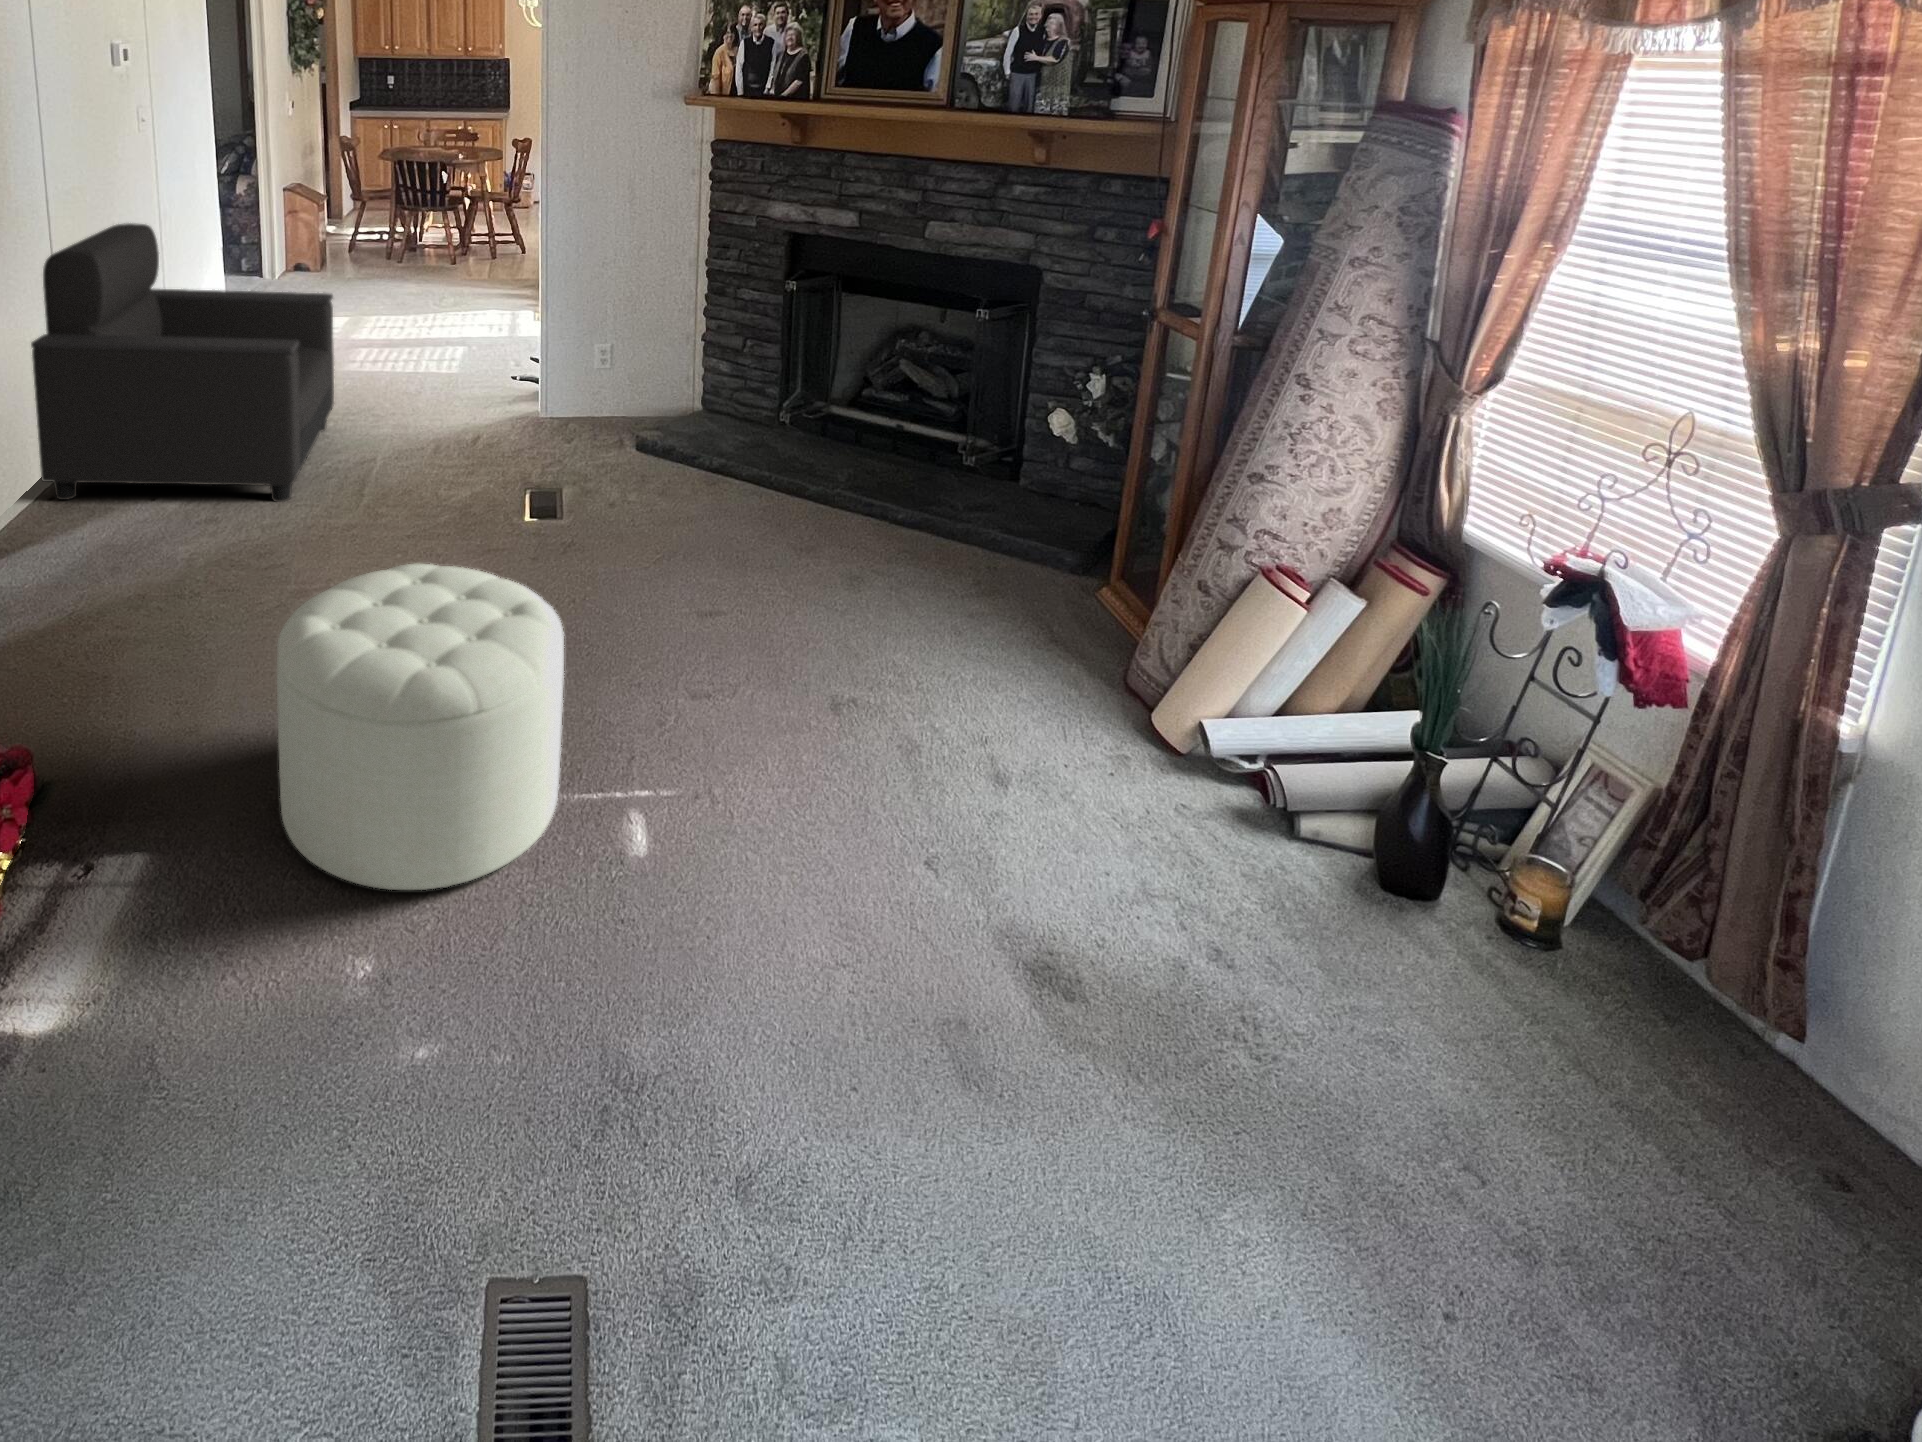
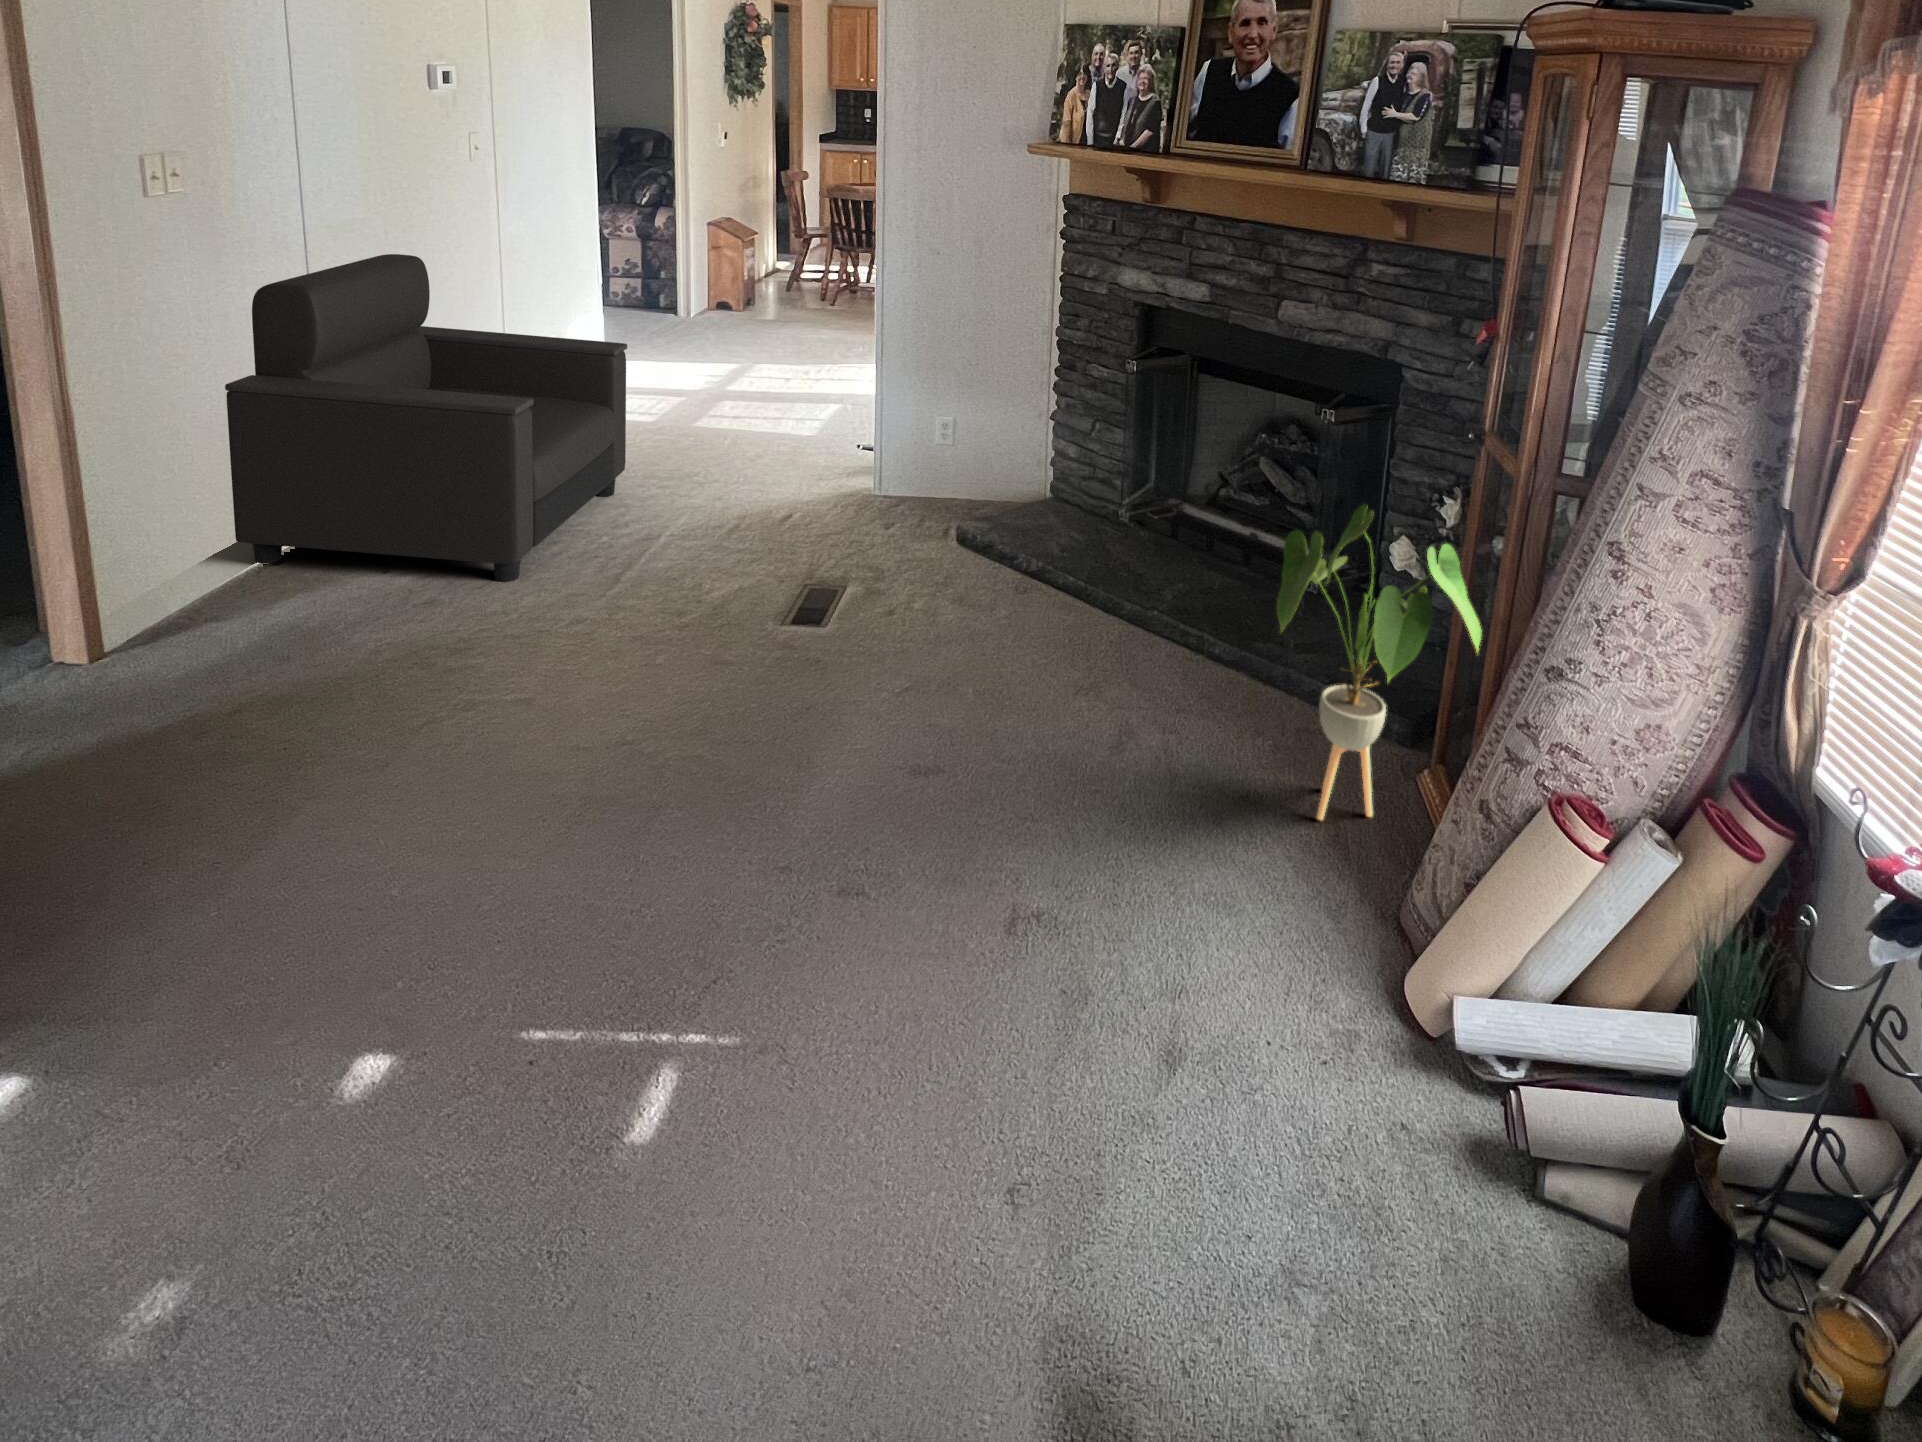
house plant: none [1013,372,1174,626] -> present [1277,504,1481,820]
ottoman: present [277,564,564,890] -> none [157,709,585,1177]

